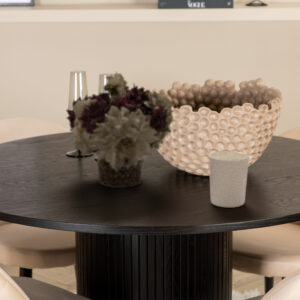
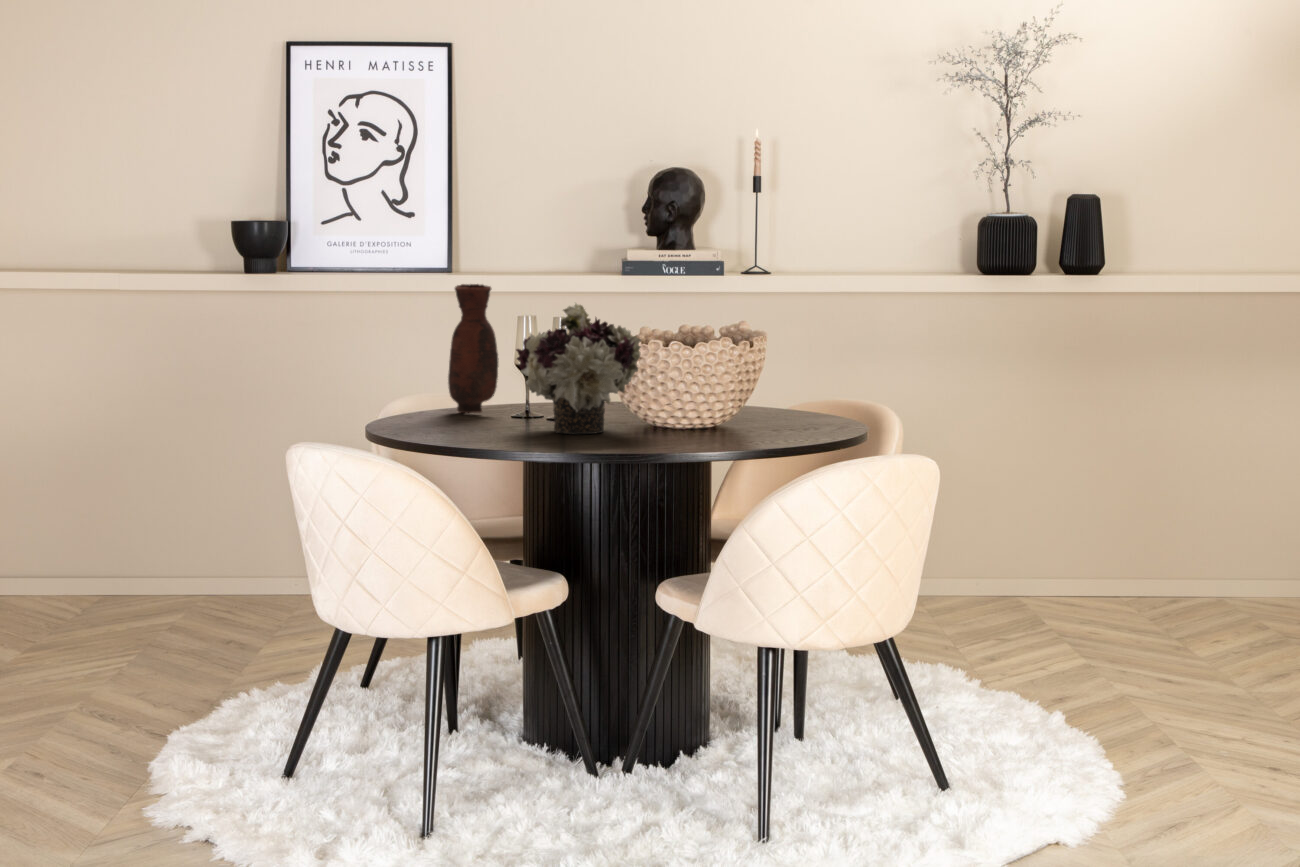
vase: none [20,45,60,150] -> present [448,284,499,413]
candle holder: present [209,151,249,207] -> none [680,386,724,443]

